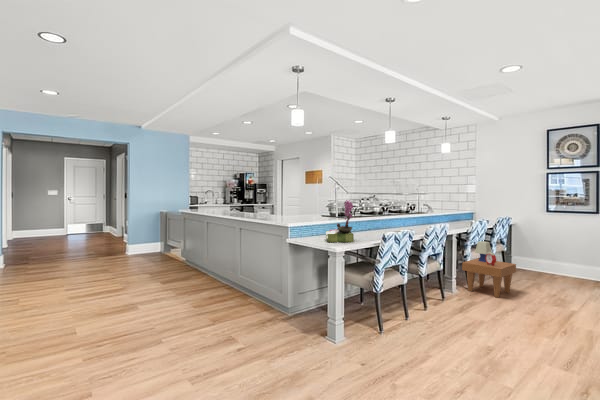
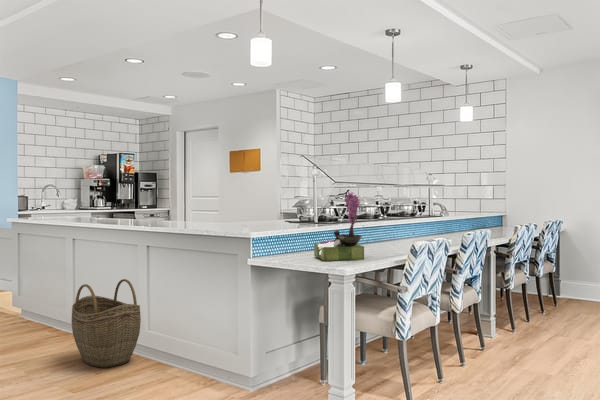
side table: present [462,241,516,298] -> none [505,256,579,340]
woven basket: none [198,246,235,296] -> present [72,279,141,368]

